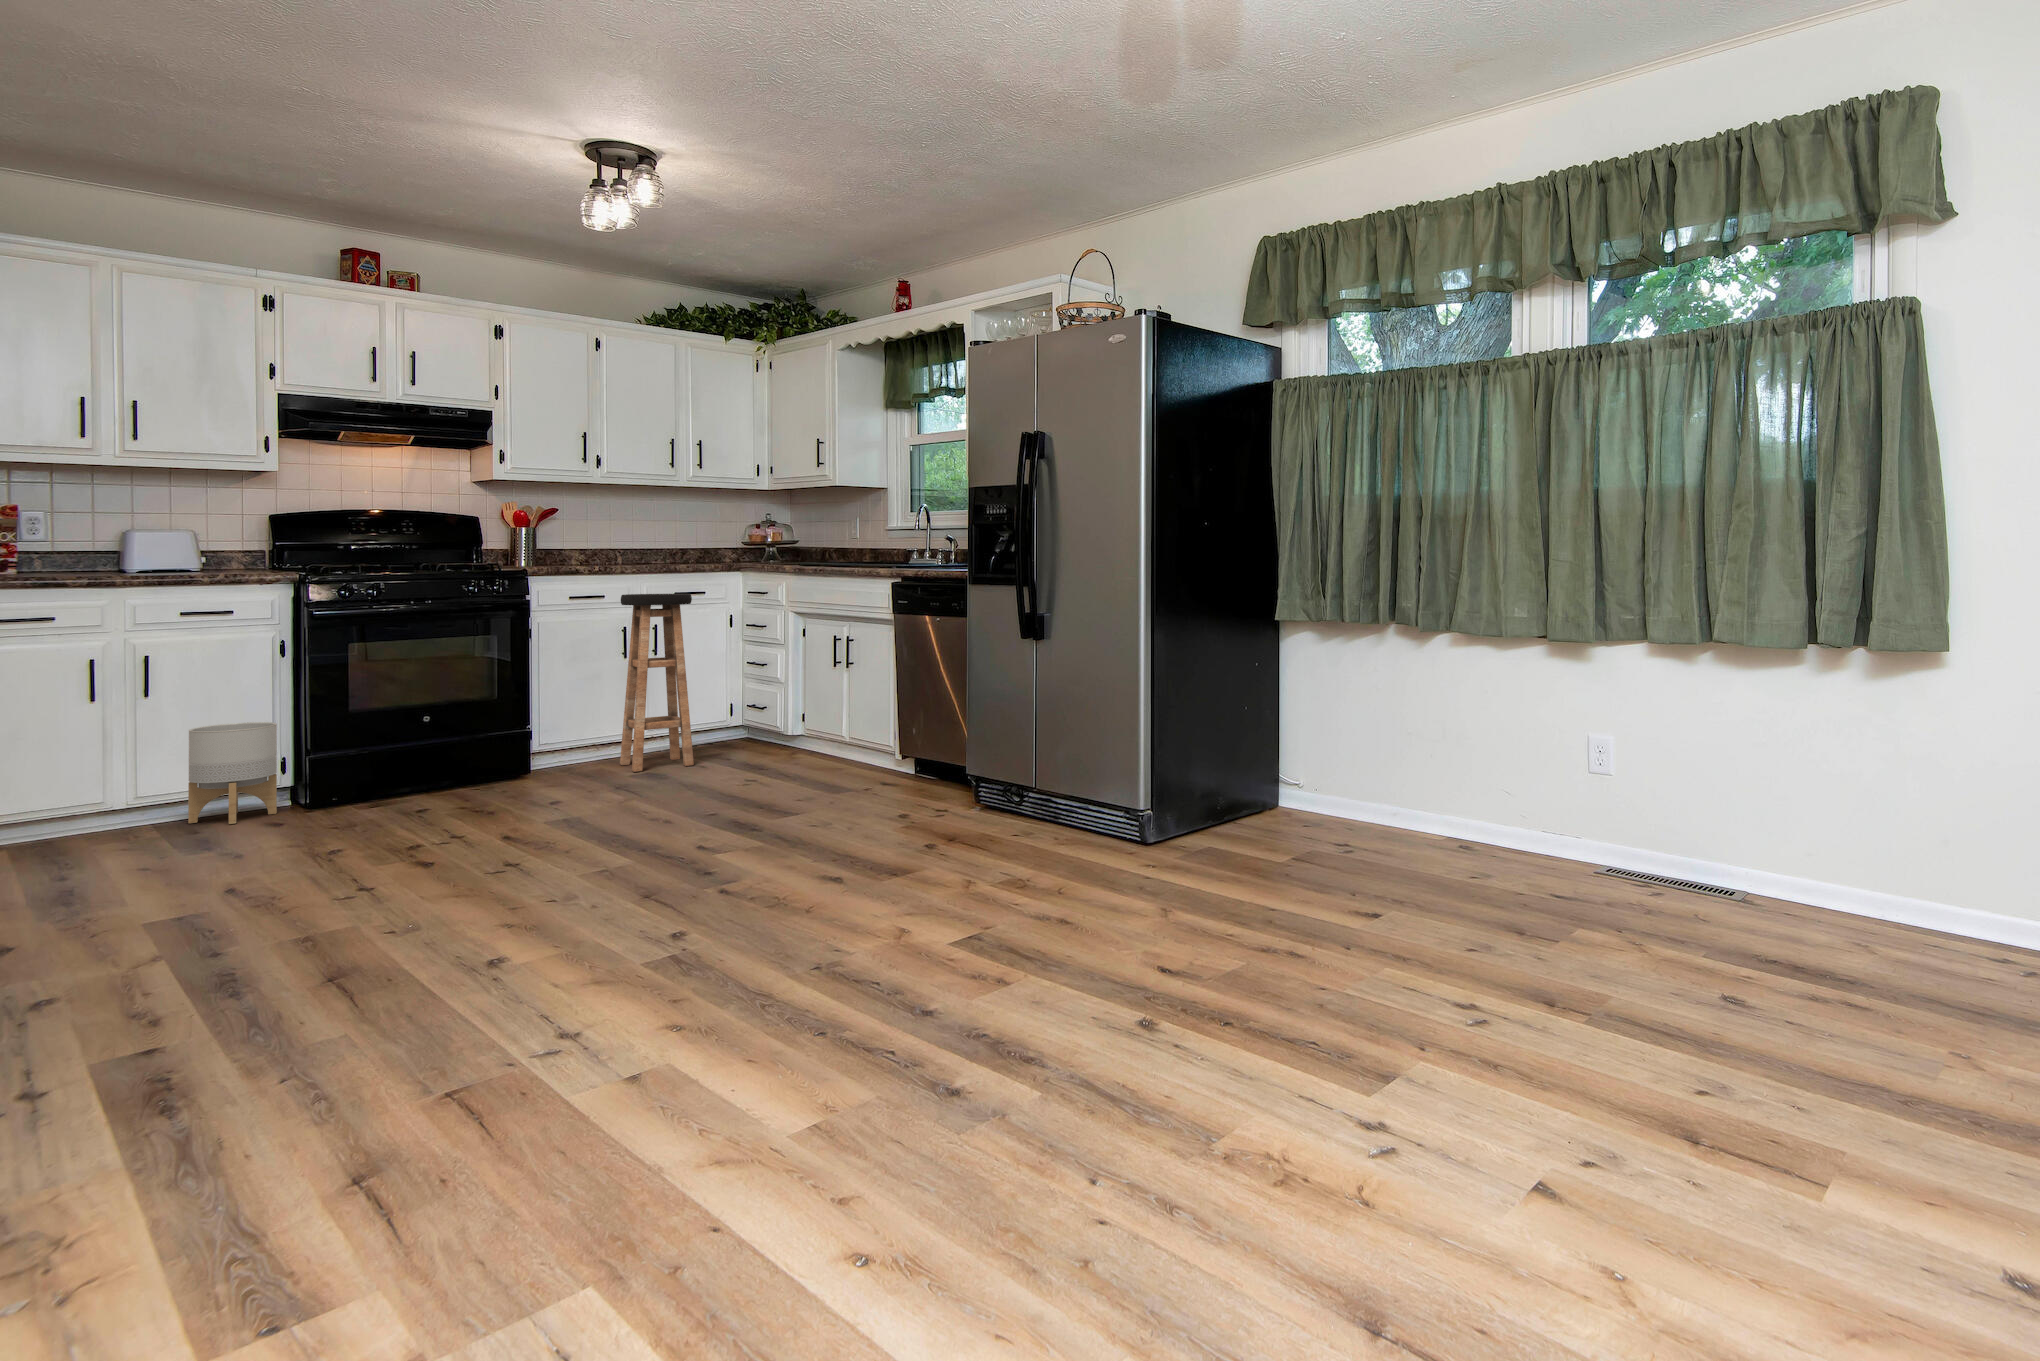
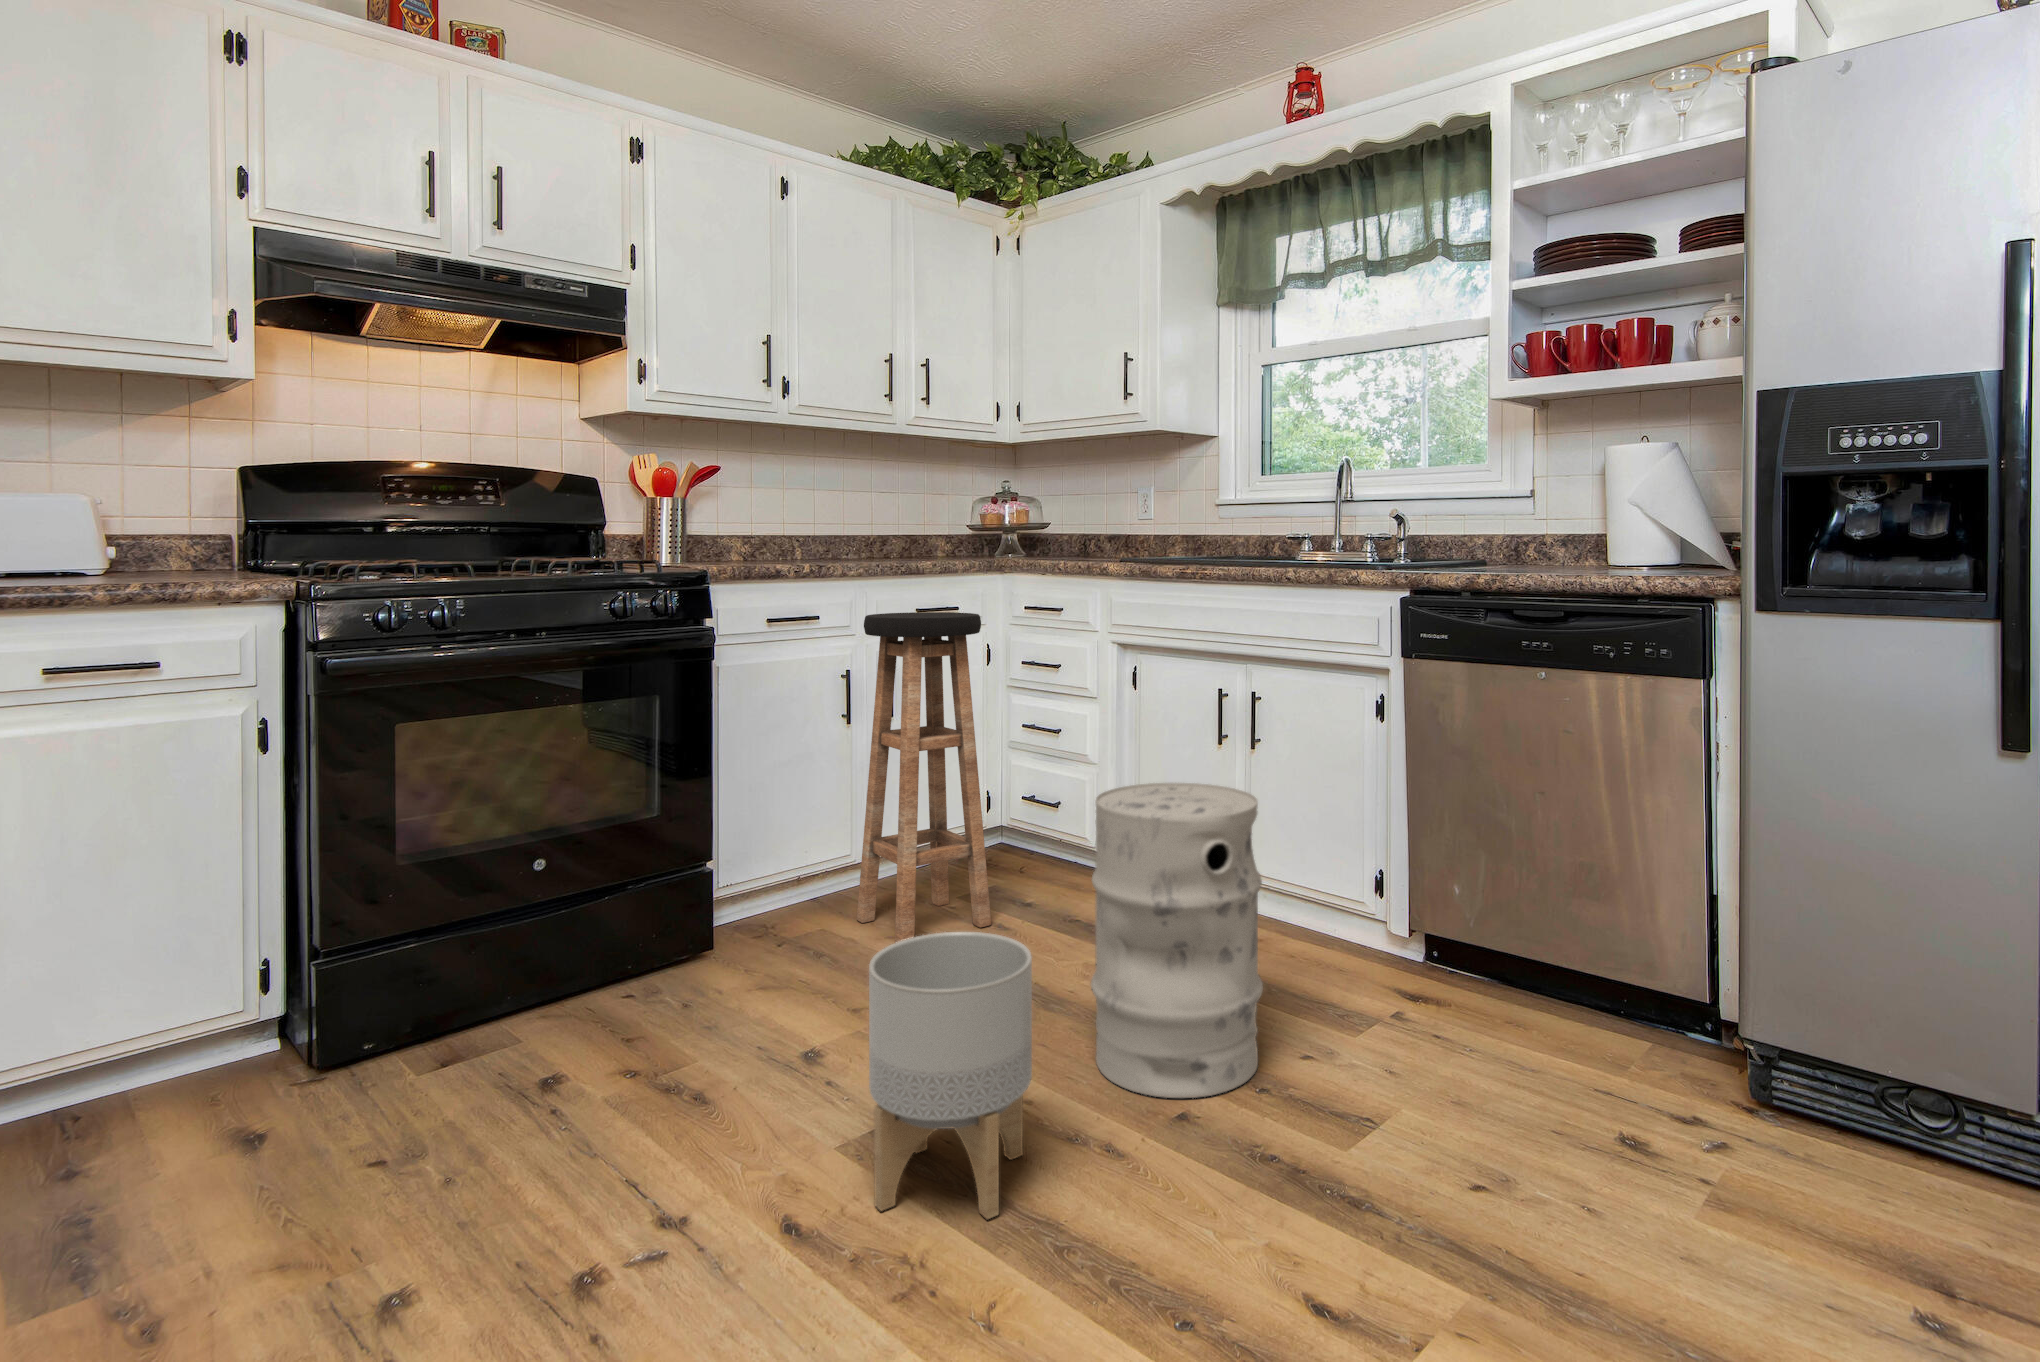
trash can: none [685,672,773,807] -> present [1091,783,1263,1098]
planter: present [188,722,277,824] -> present [869,932,1032,1219]

